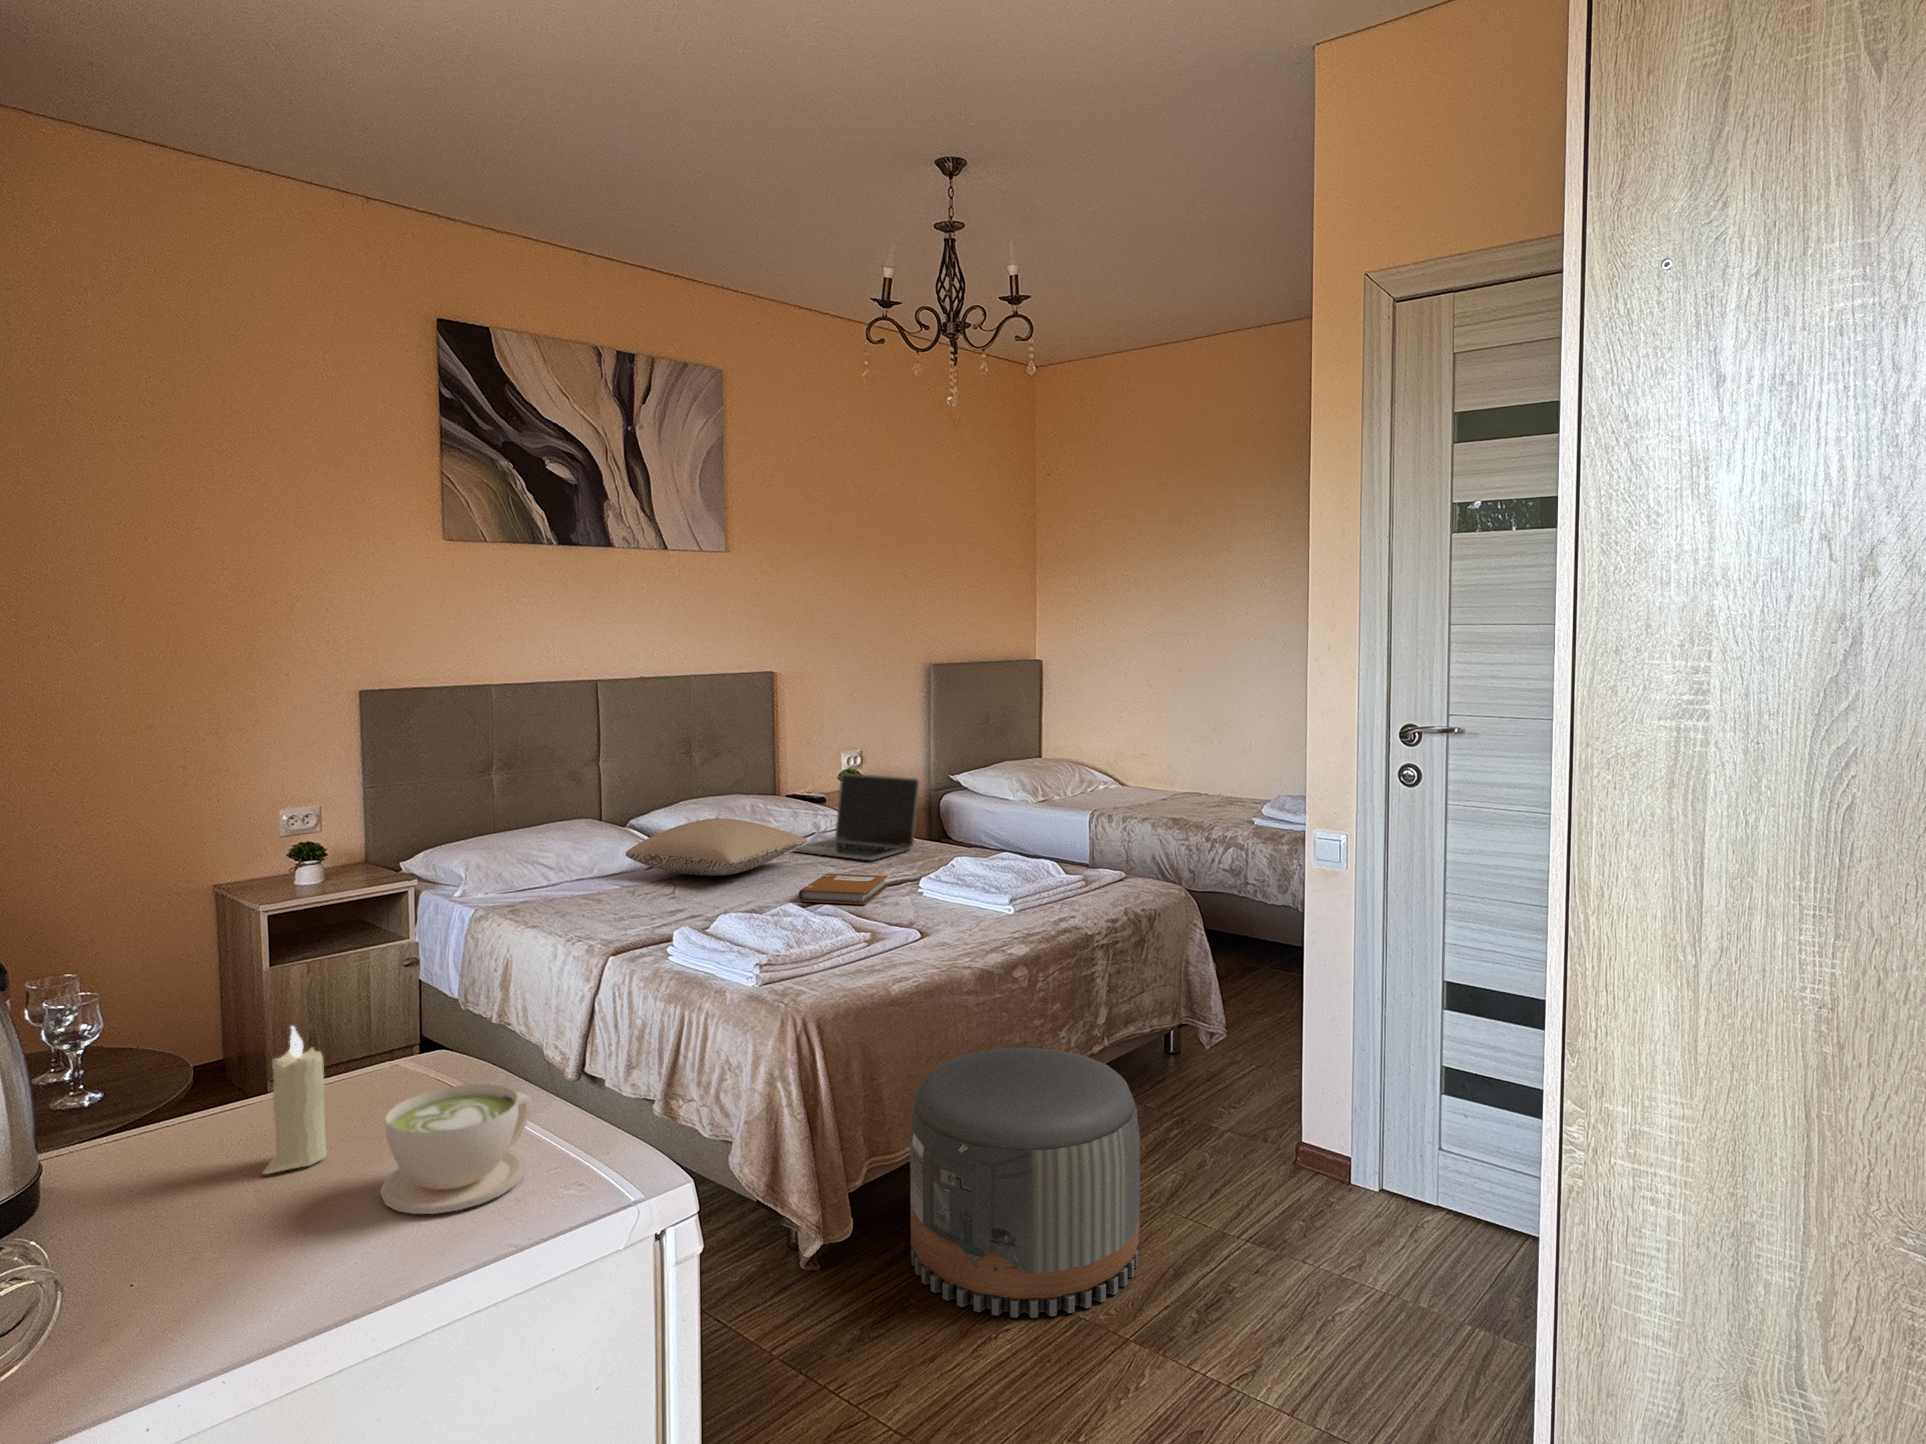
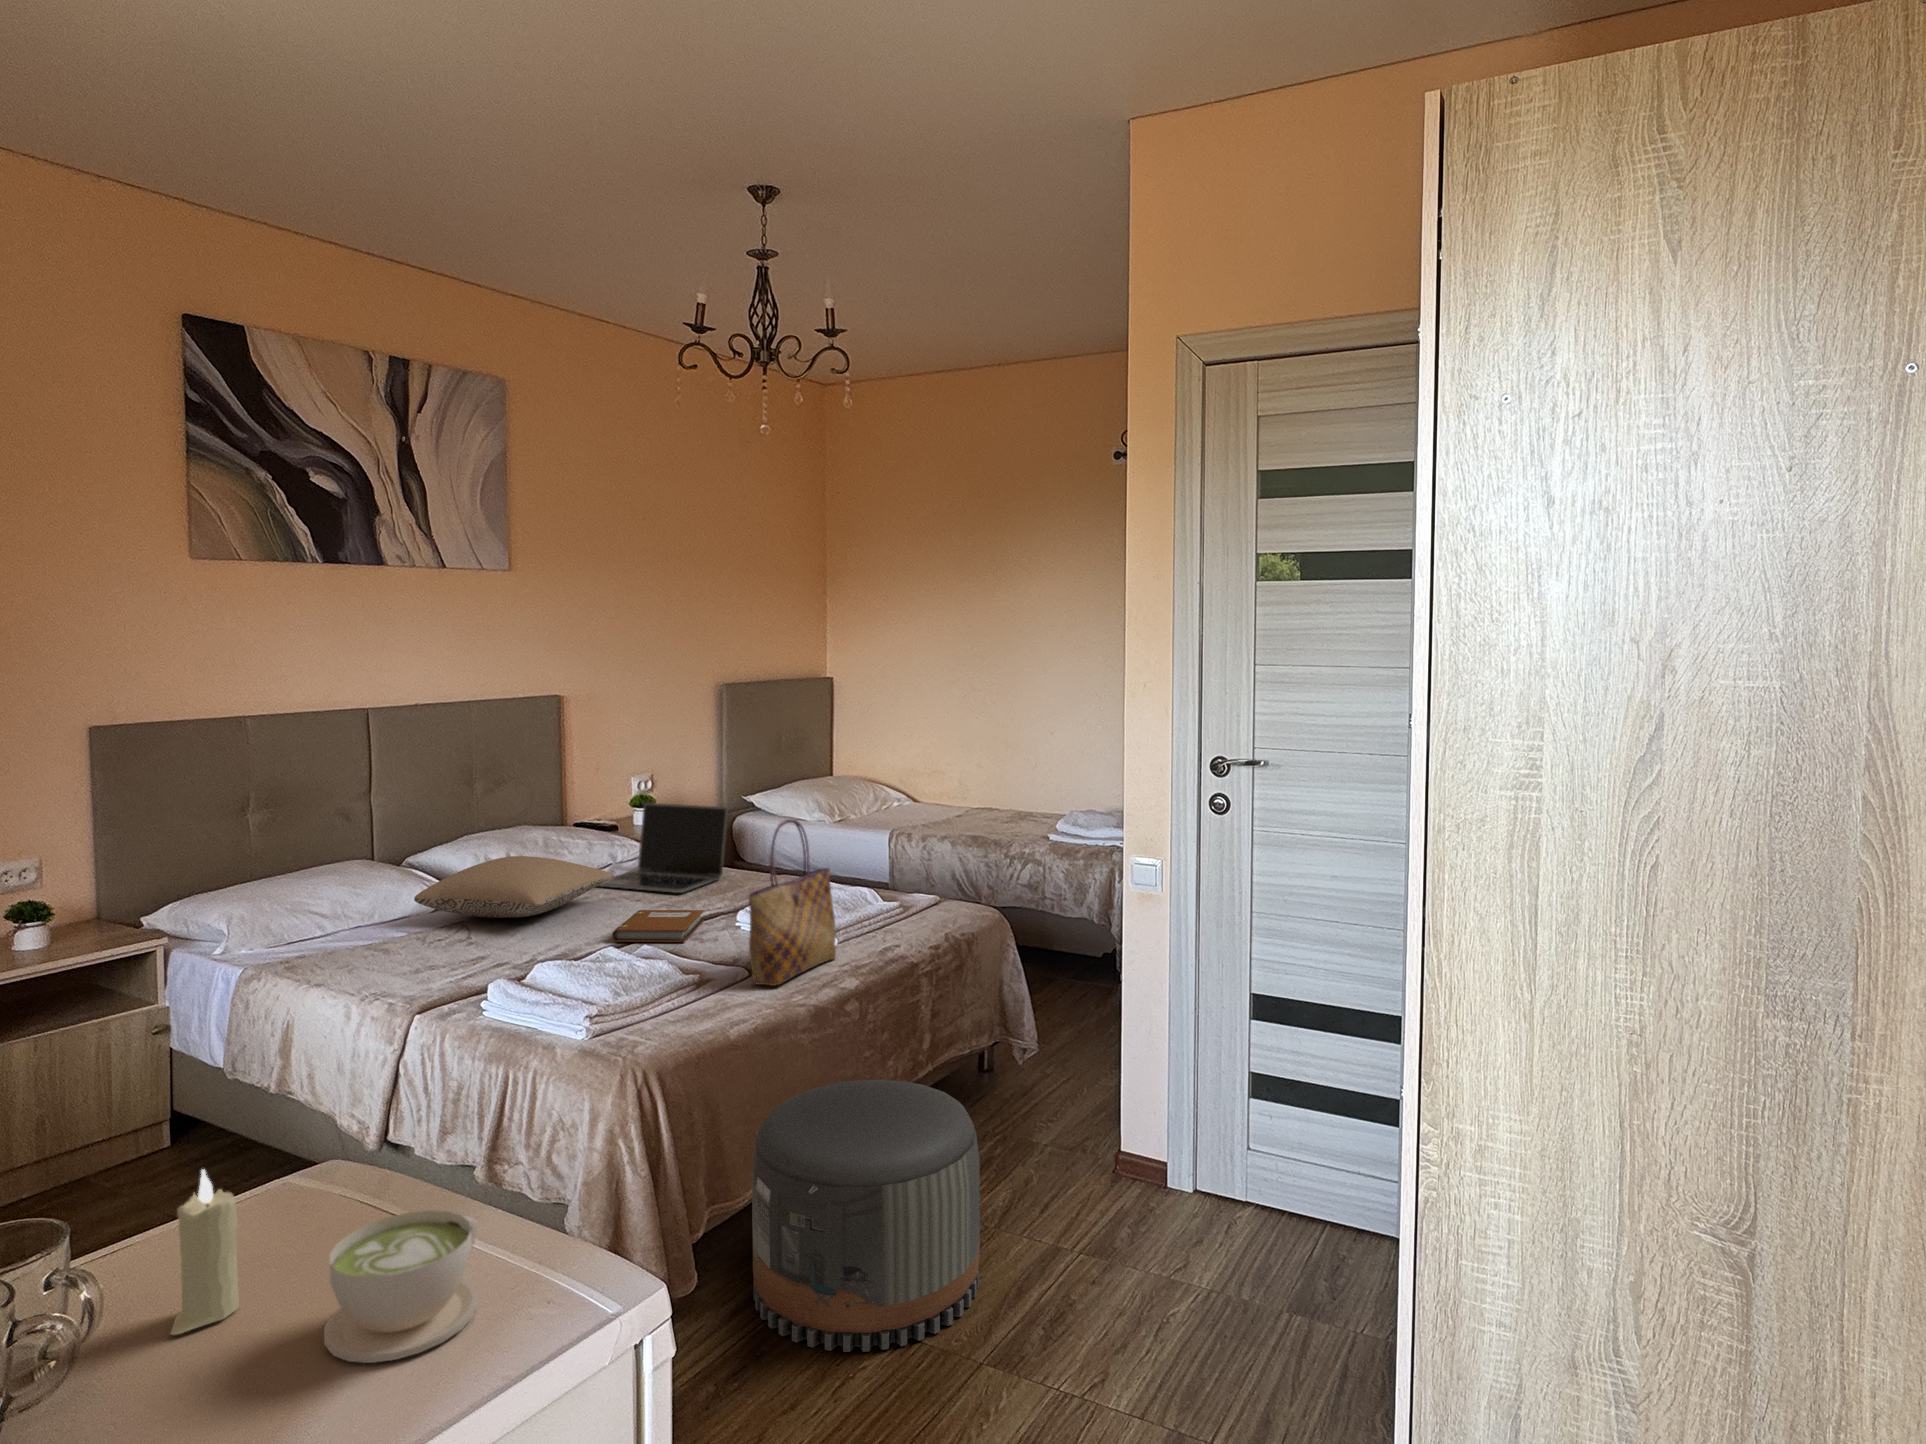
tote bag: none [917,783,1008,948] -> present [749,819,836,986]

